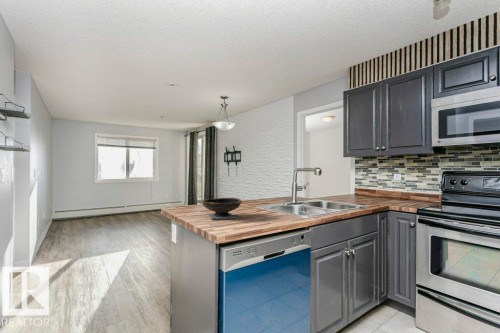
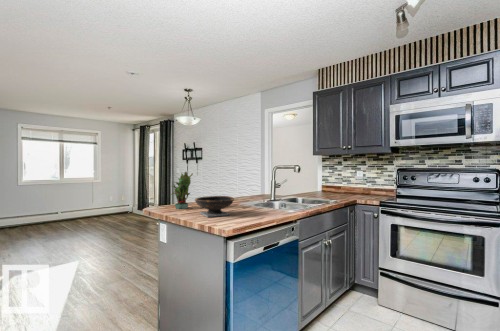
potted plant: none [184,172,208,210] -> present [171,172,193,209]

